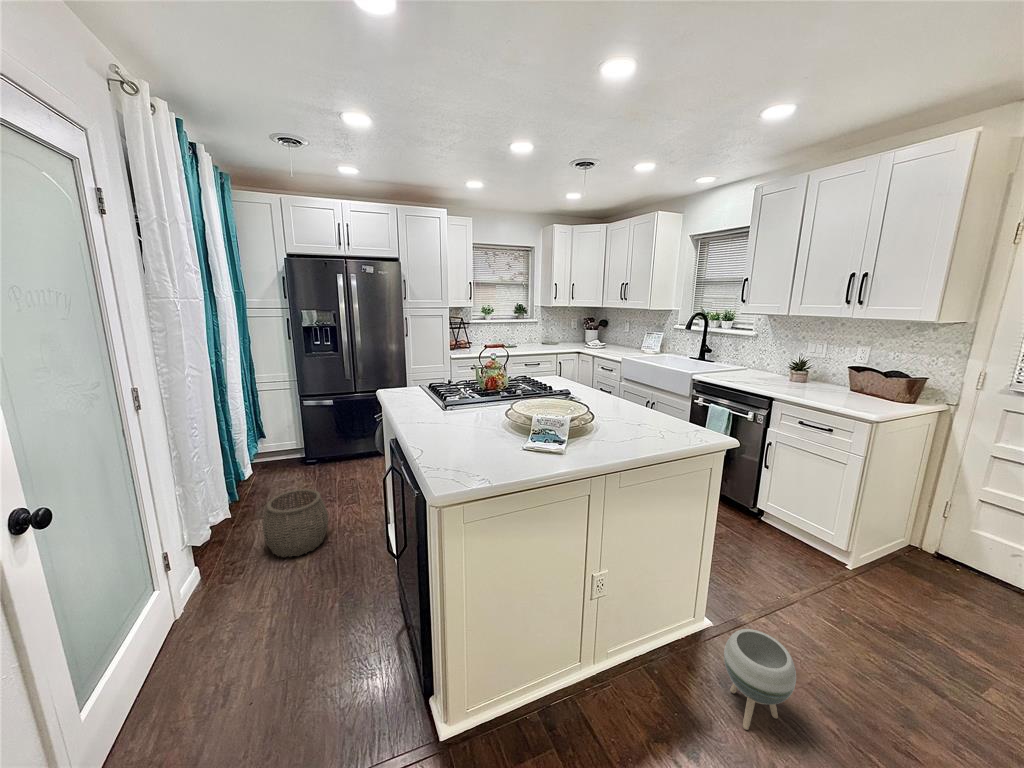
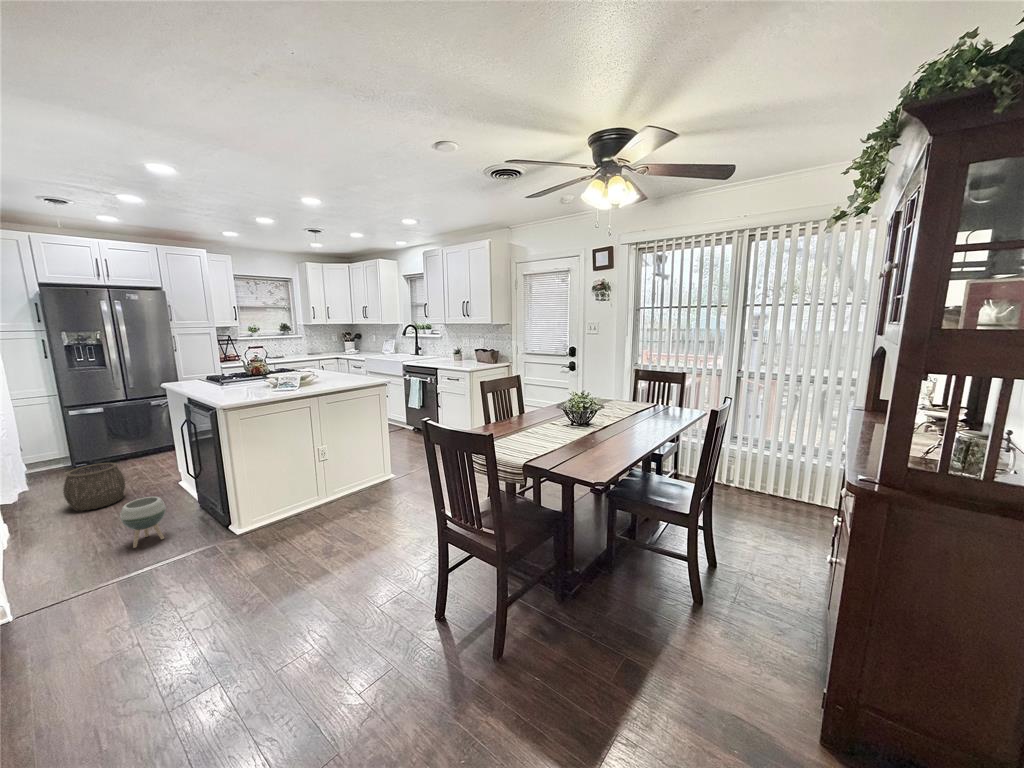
planter: present [724,629,796,730] -> present [120,497,166,548]

